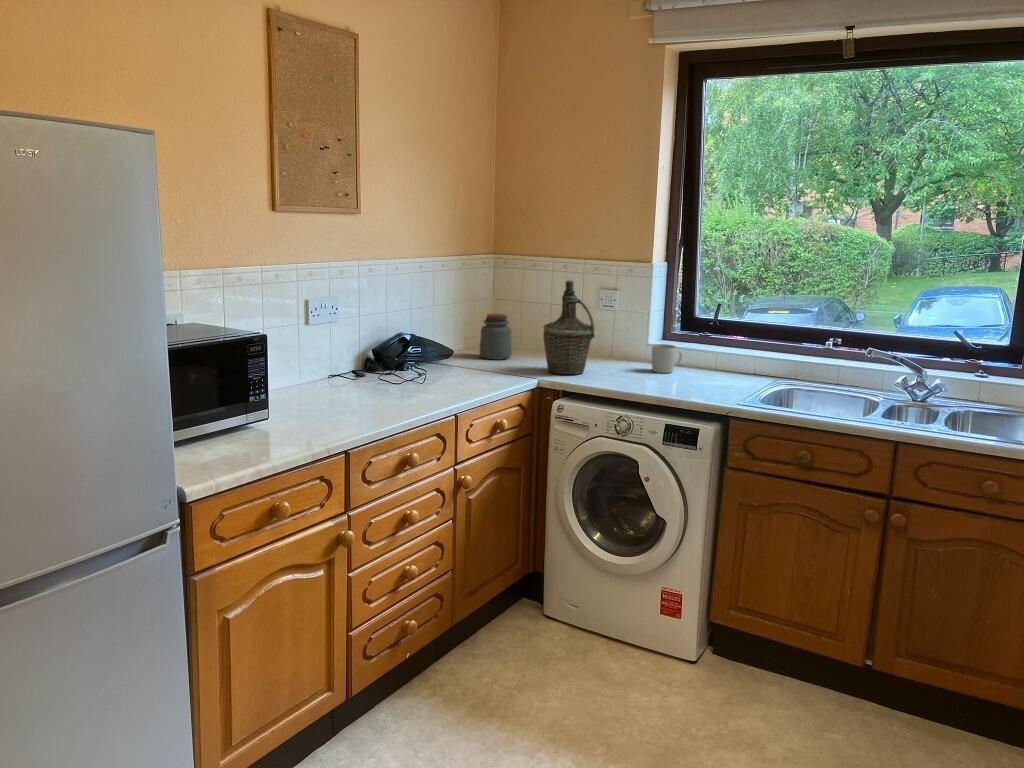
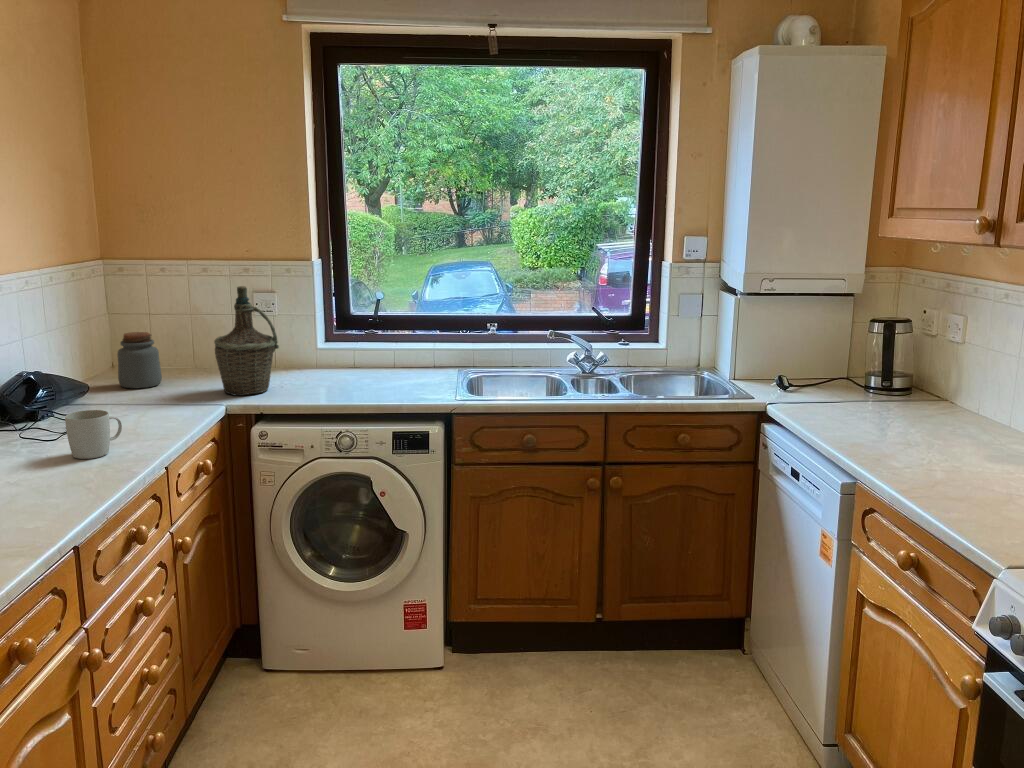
mug: present [652,344,682,373] -> present [65,410,122,459]

